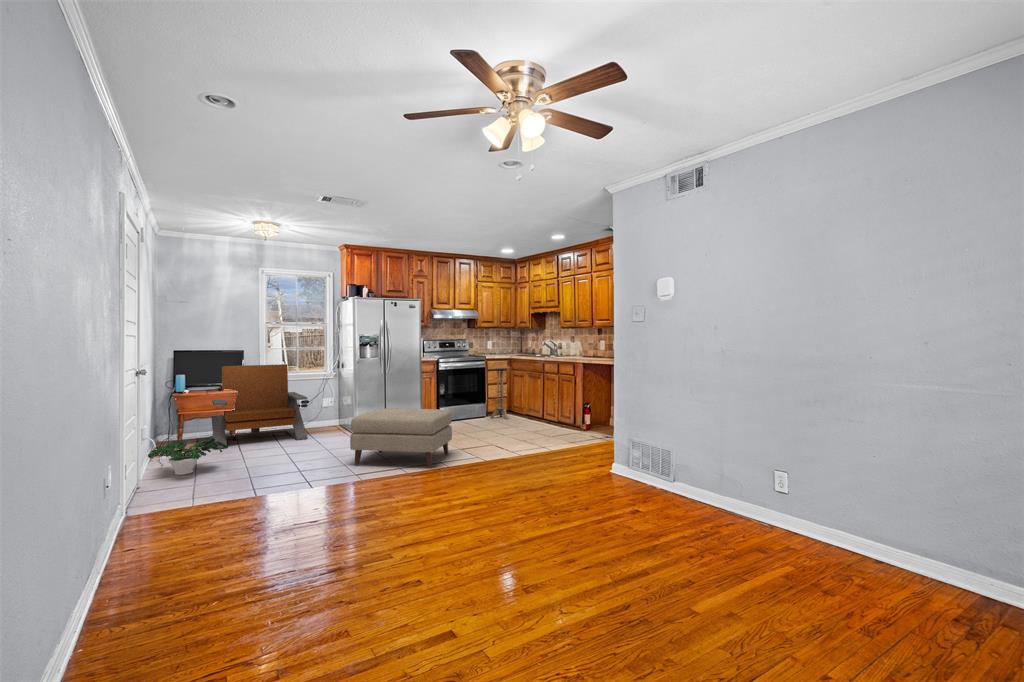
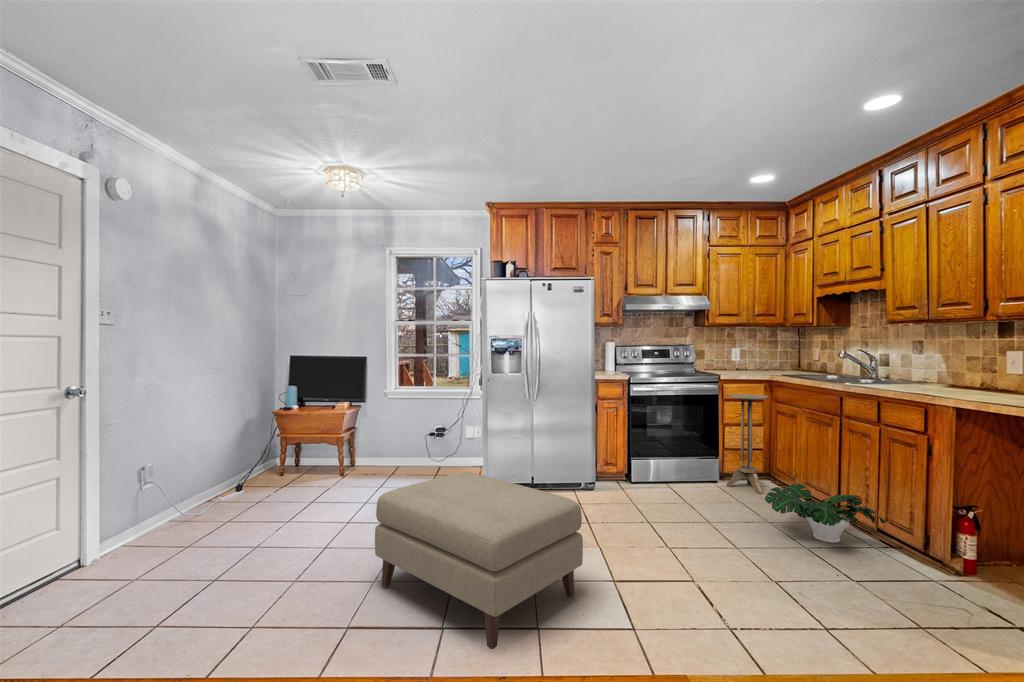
lounge chair: present [210,364,308,448] -> none [295,376,429,489]
potted plant: present [148,438,228,475] -> present [765,483,885,543]

